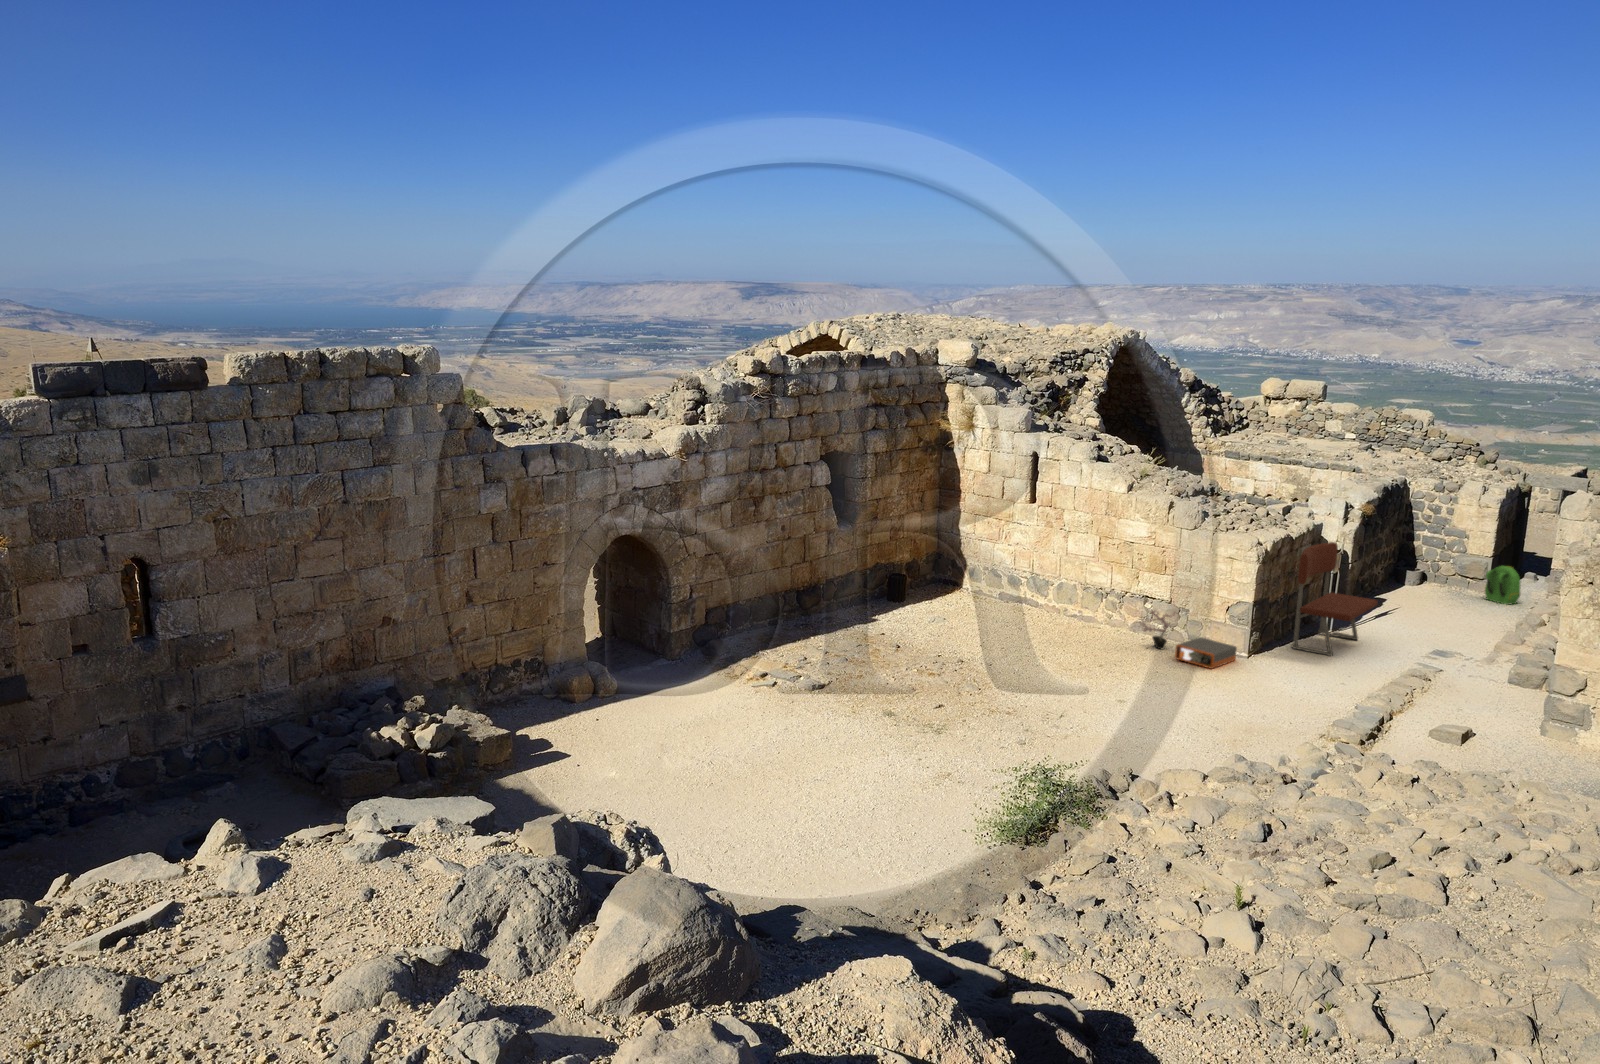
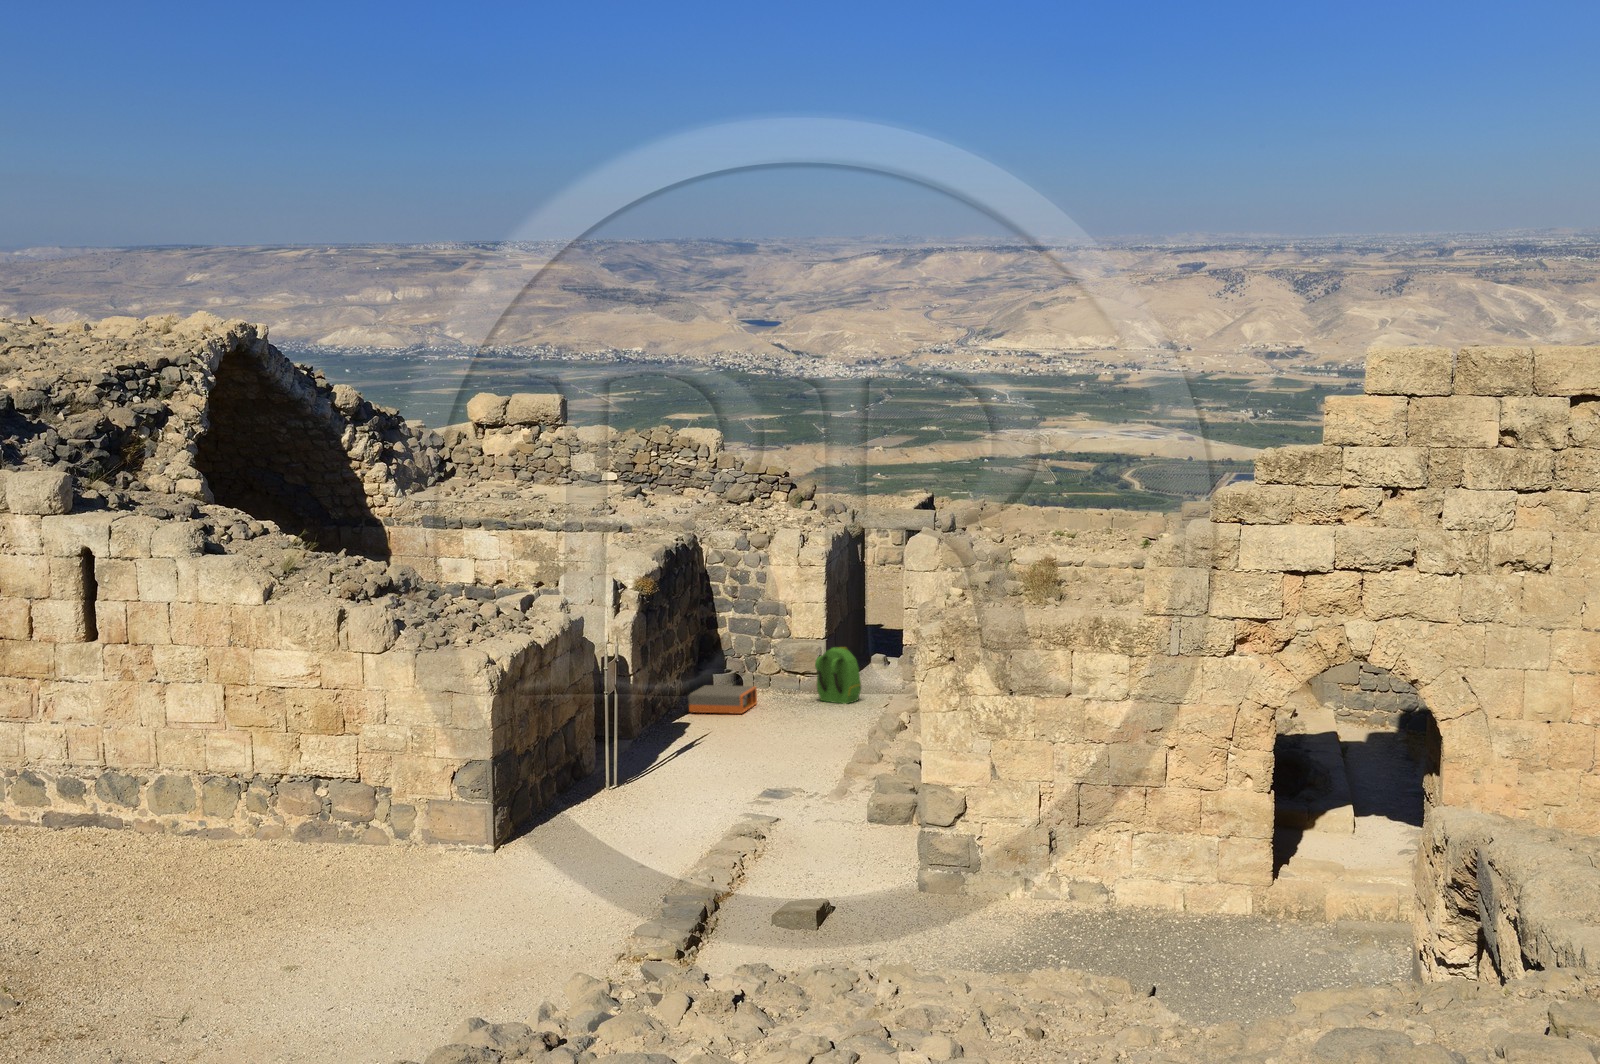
bench: present [1291,542,1378,656] -> none [559,645,680,830]
potted plant: present [1139,610,1175,649] -> none [306,799,375,873]
storage box: present [1175,637,1237,669] -> present [688,685,757,714]

